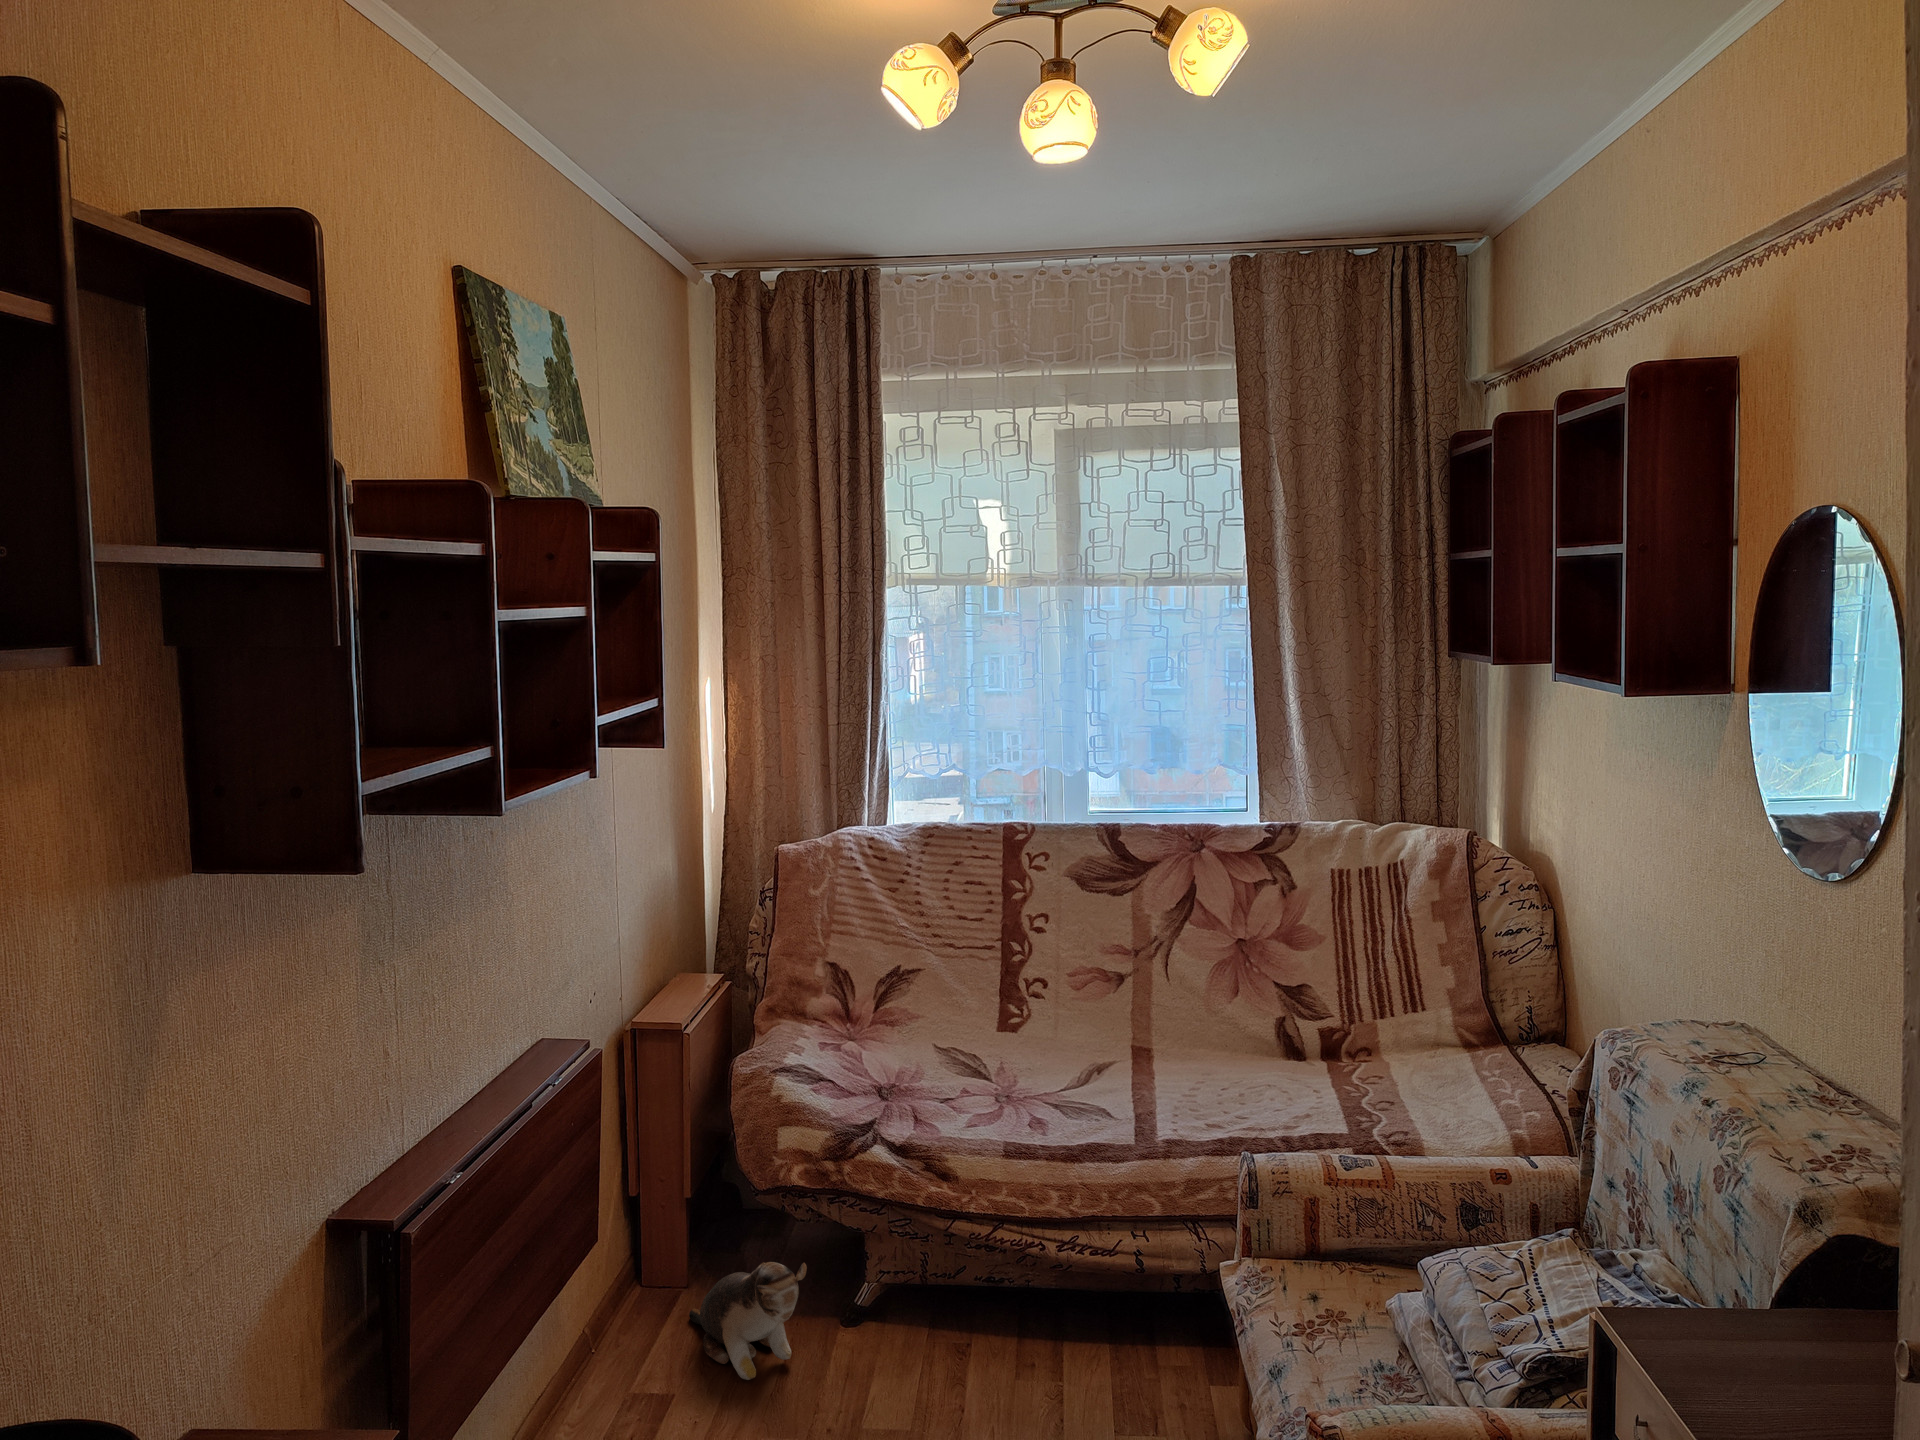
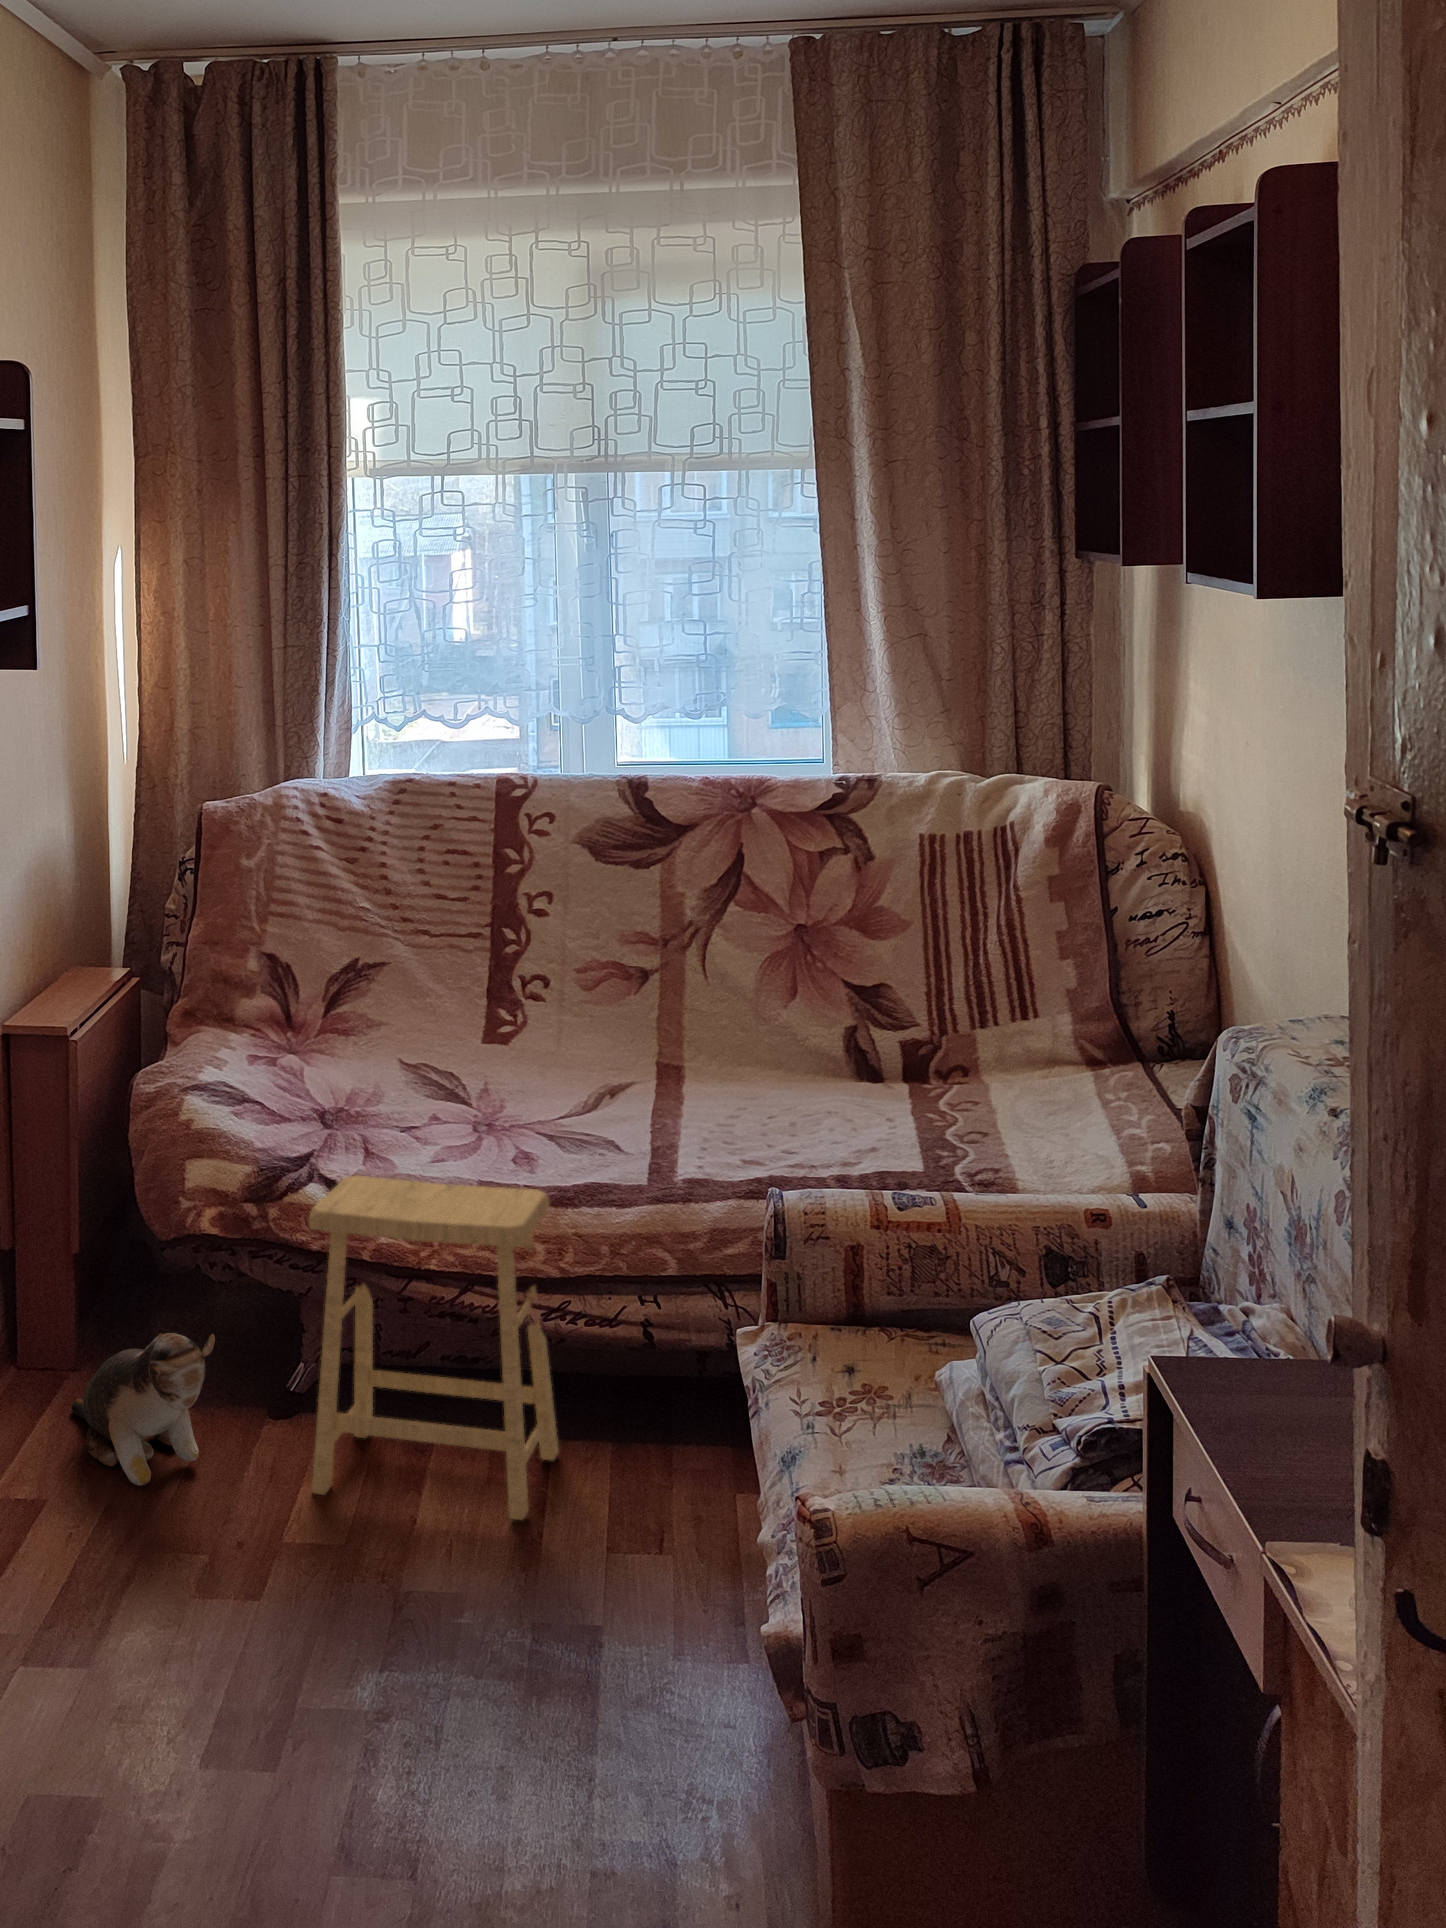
footstool: none [879,1137,1068,1407] -> present [309,1176,559,1520]

